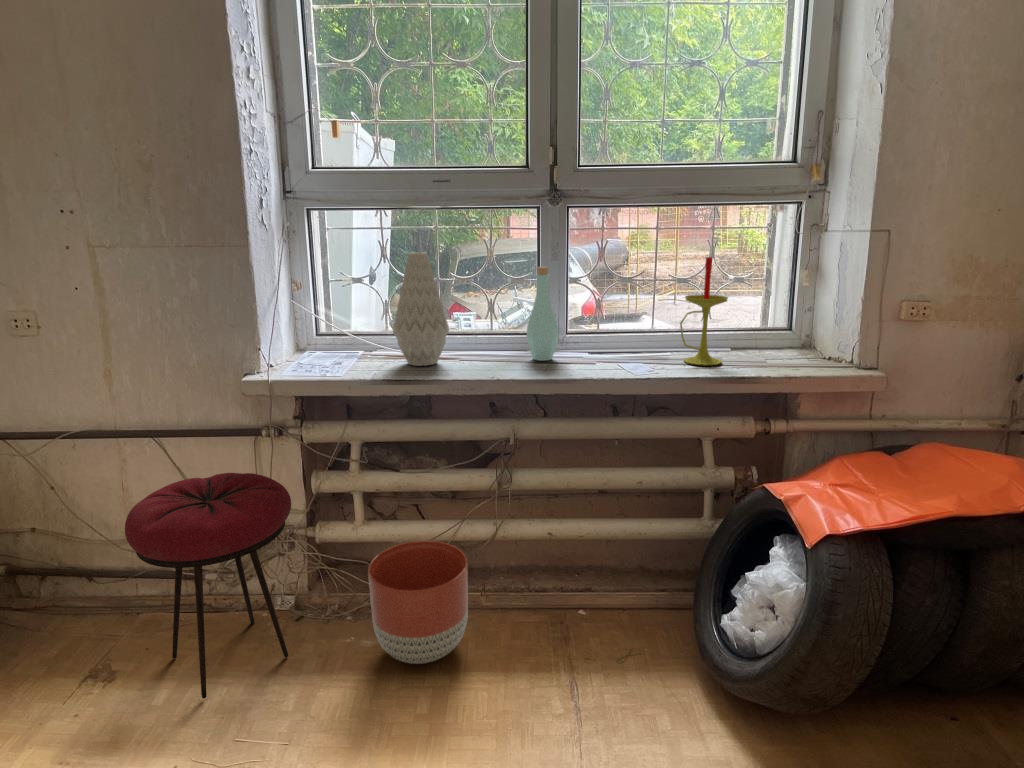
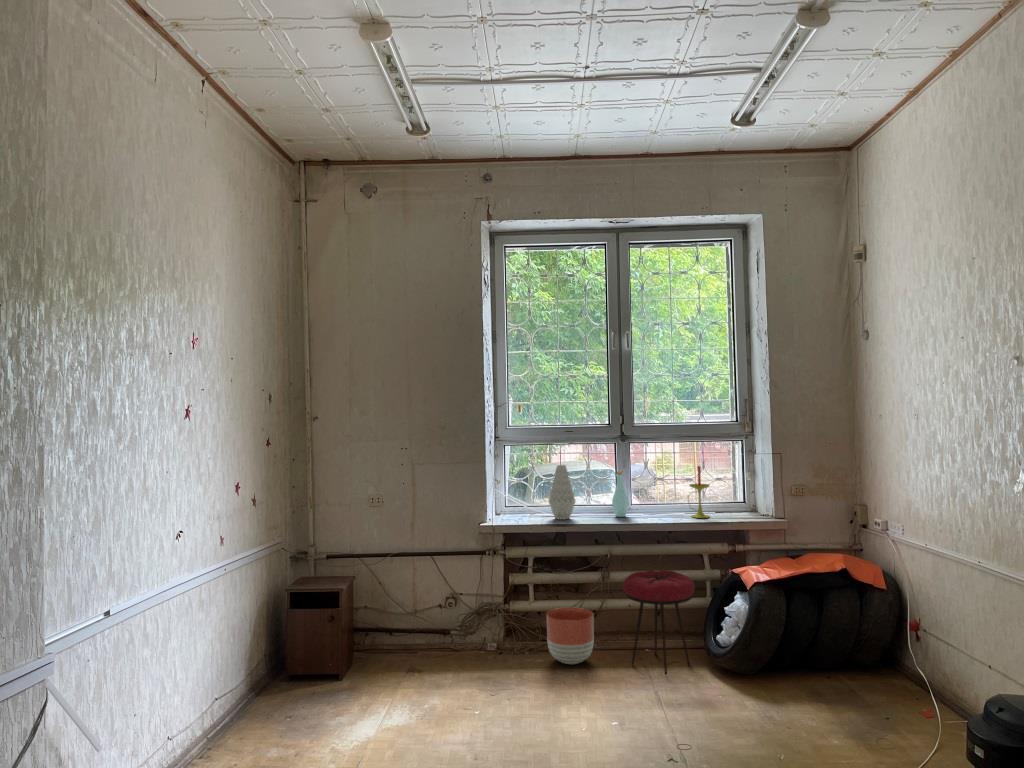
stool: present [125,473,291,699] -> present [623,570,694,675]

